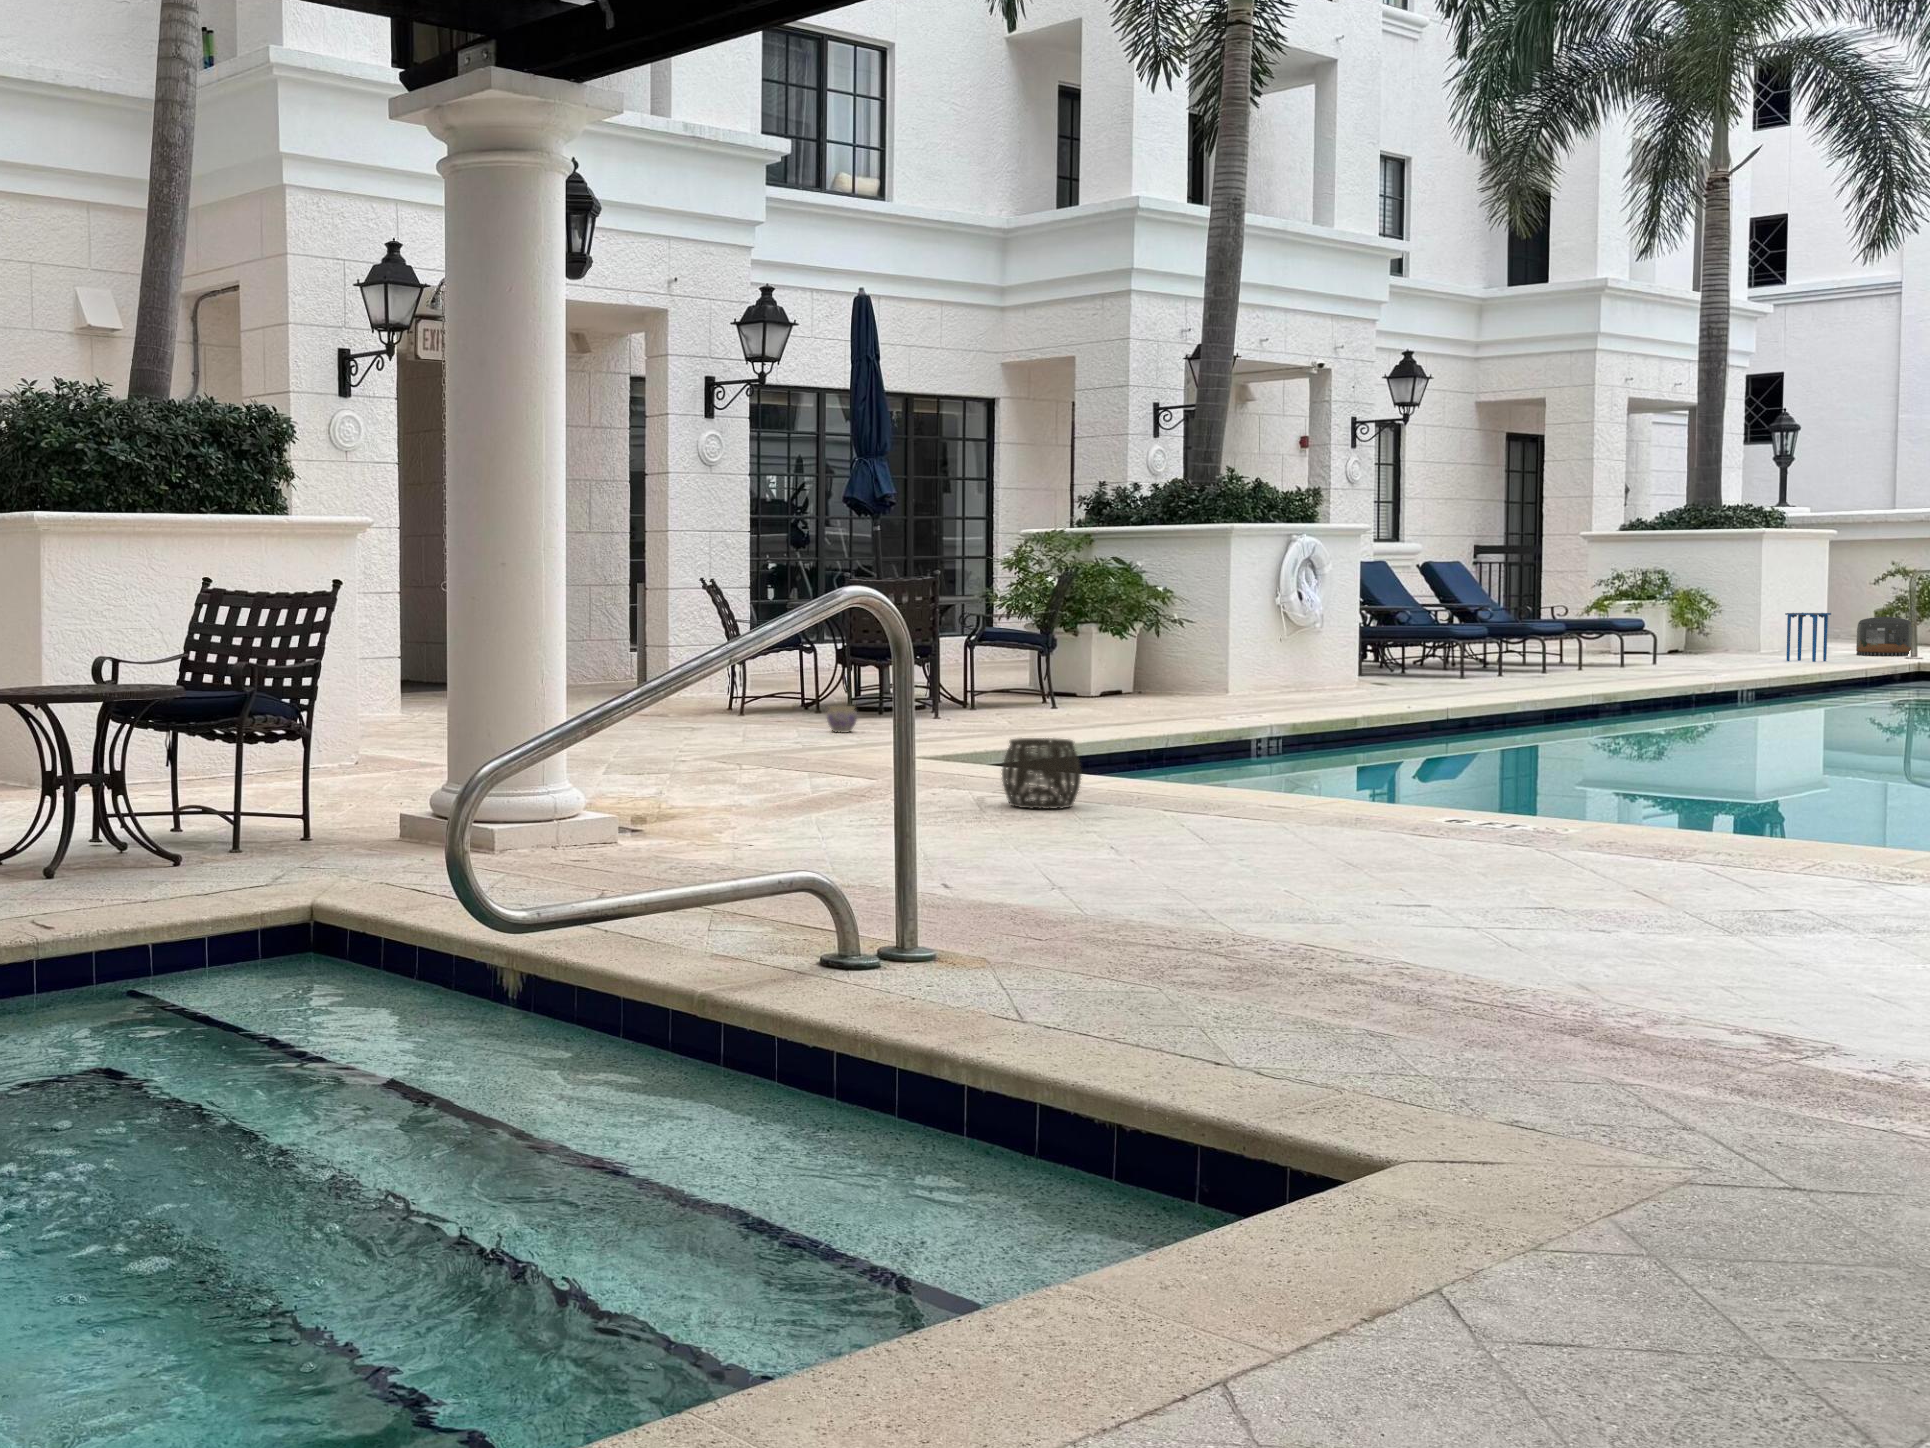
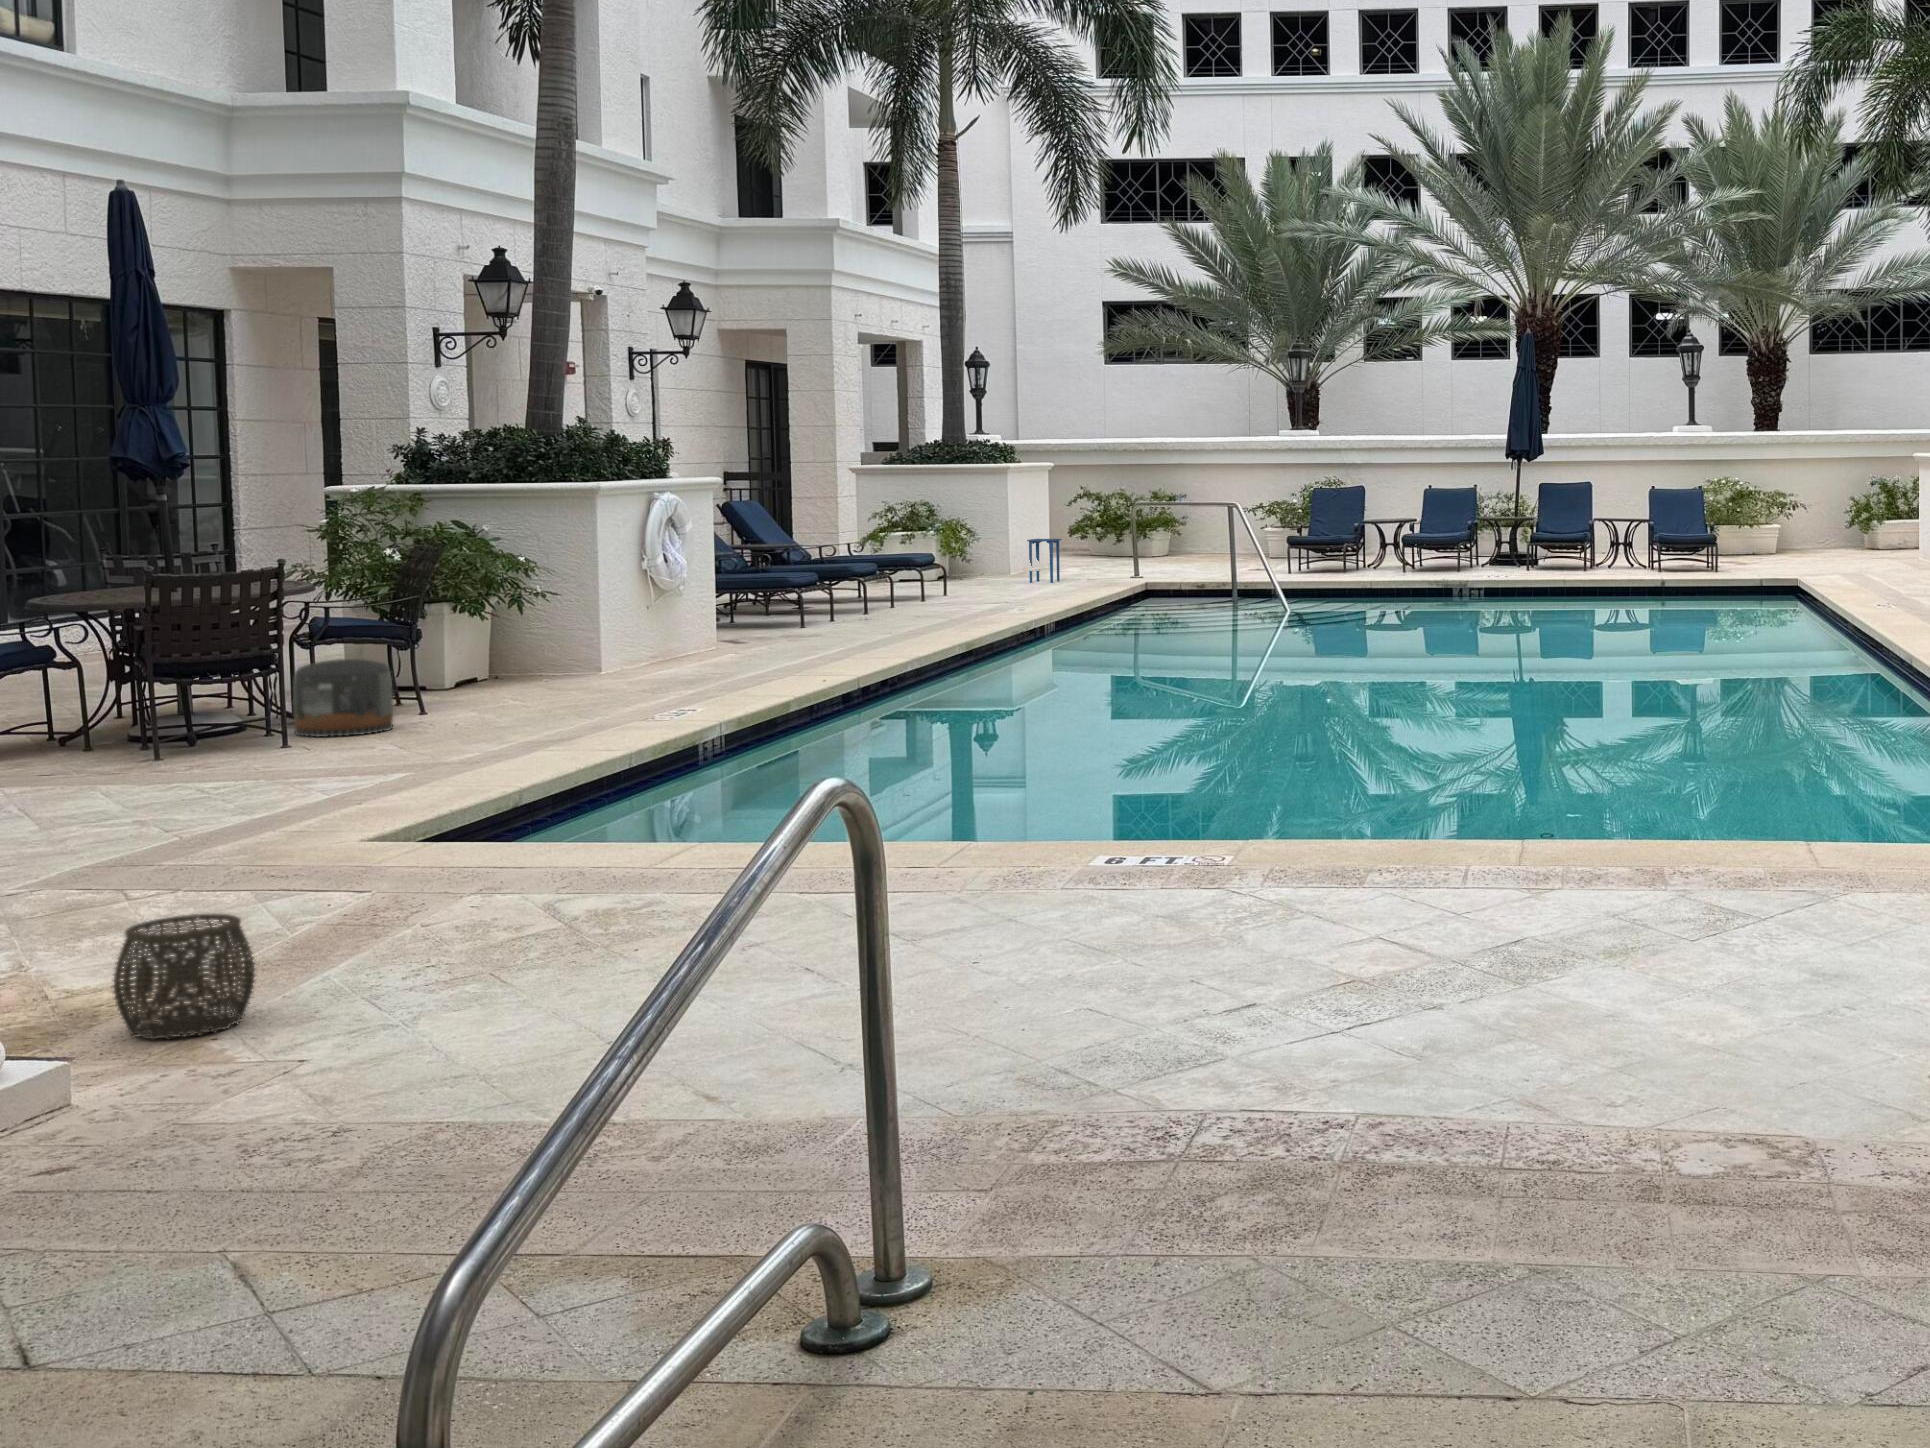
pouf: present [1856,617,1912,656] -> present [293,659,393,737]
planter: present [827,706,857,733] -> none [131,746,179,784]
woven basket: present [1002,738,1081,809] -> present [113,914,255,1039]

